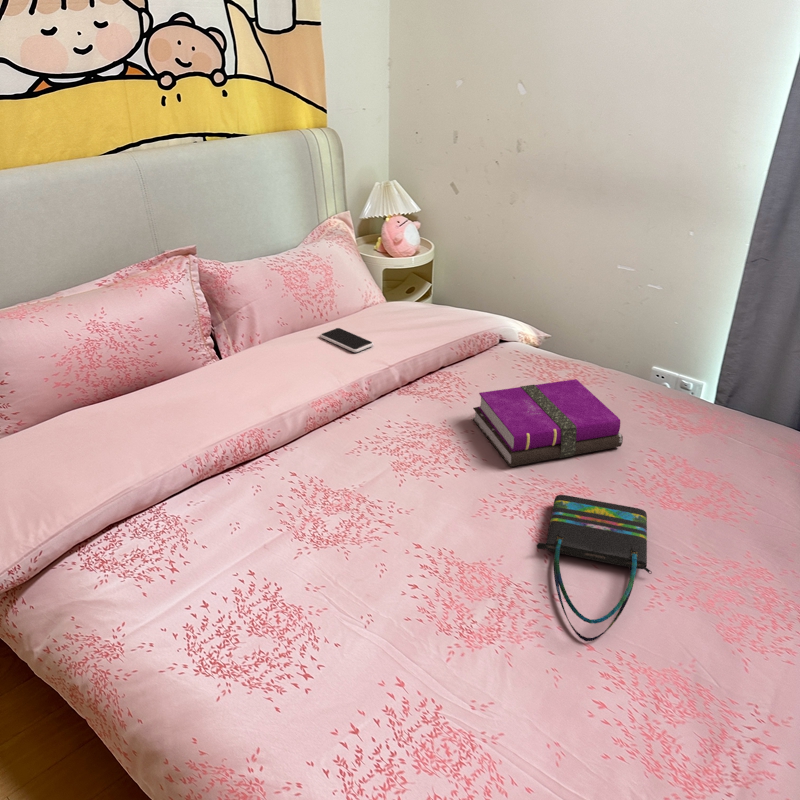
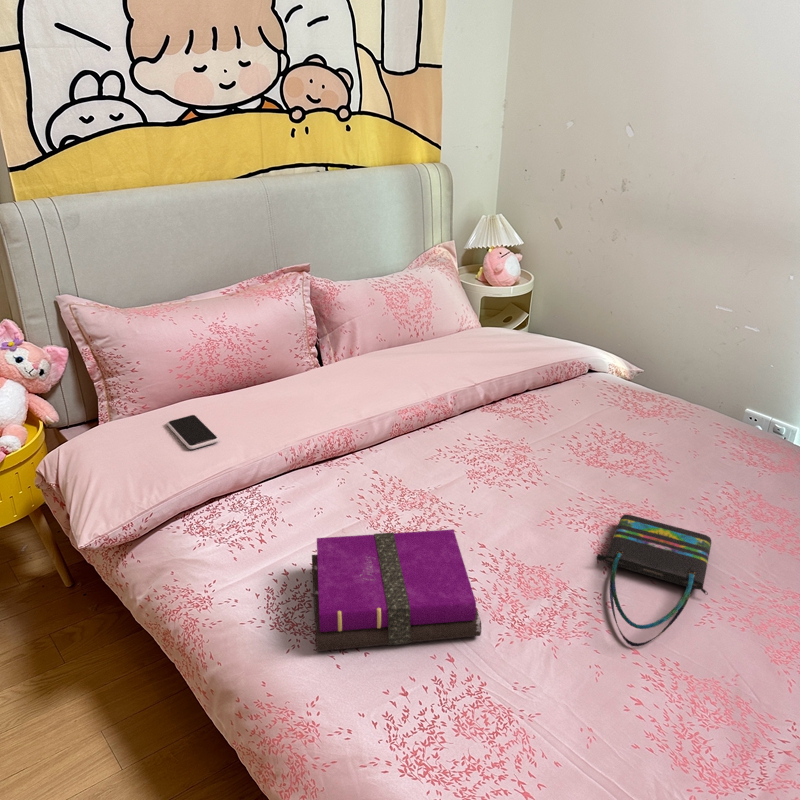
smartphone: present [320,328,374,352] -> present [167,415,219,449]
notebook: present [473,379,623,467] -> present [312,529,481,651]

